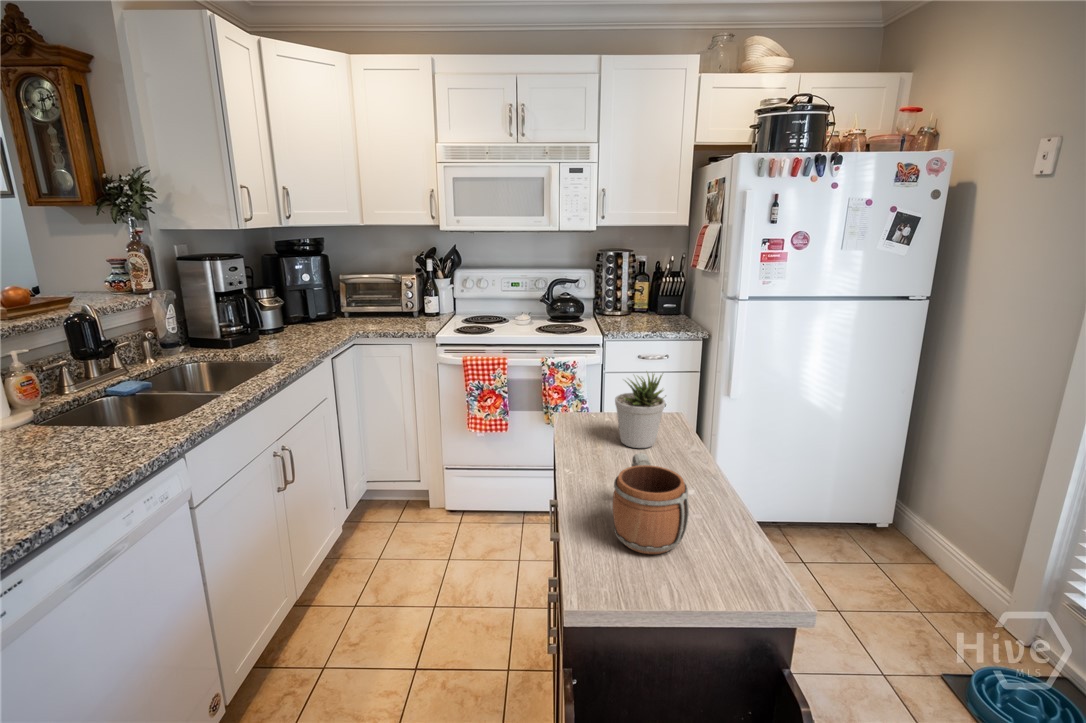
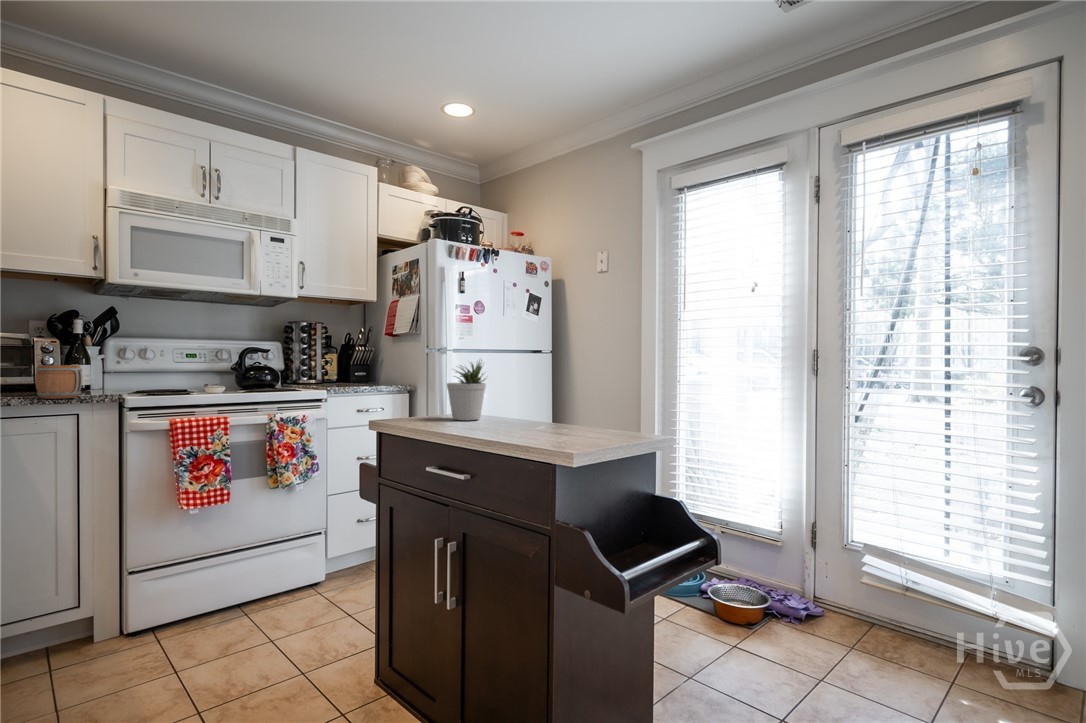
mug: present [613,453,689,554] -> present [35,365,82,399]

